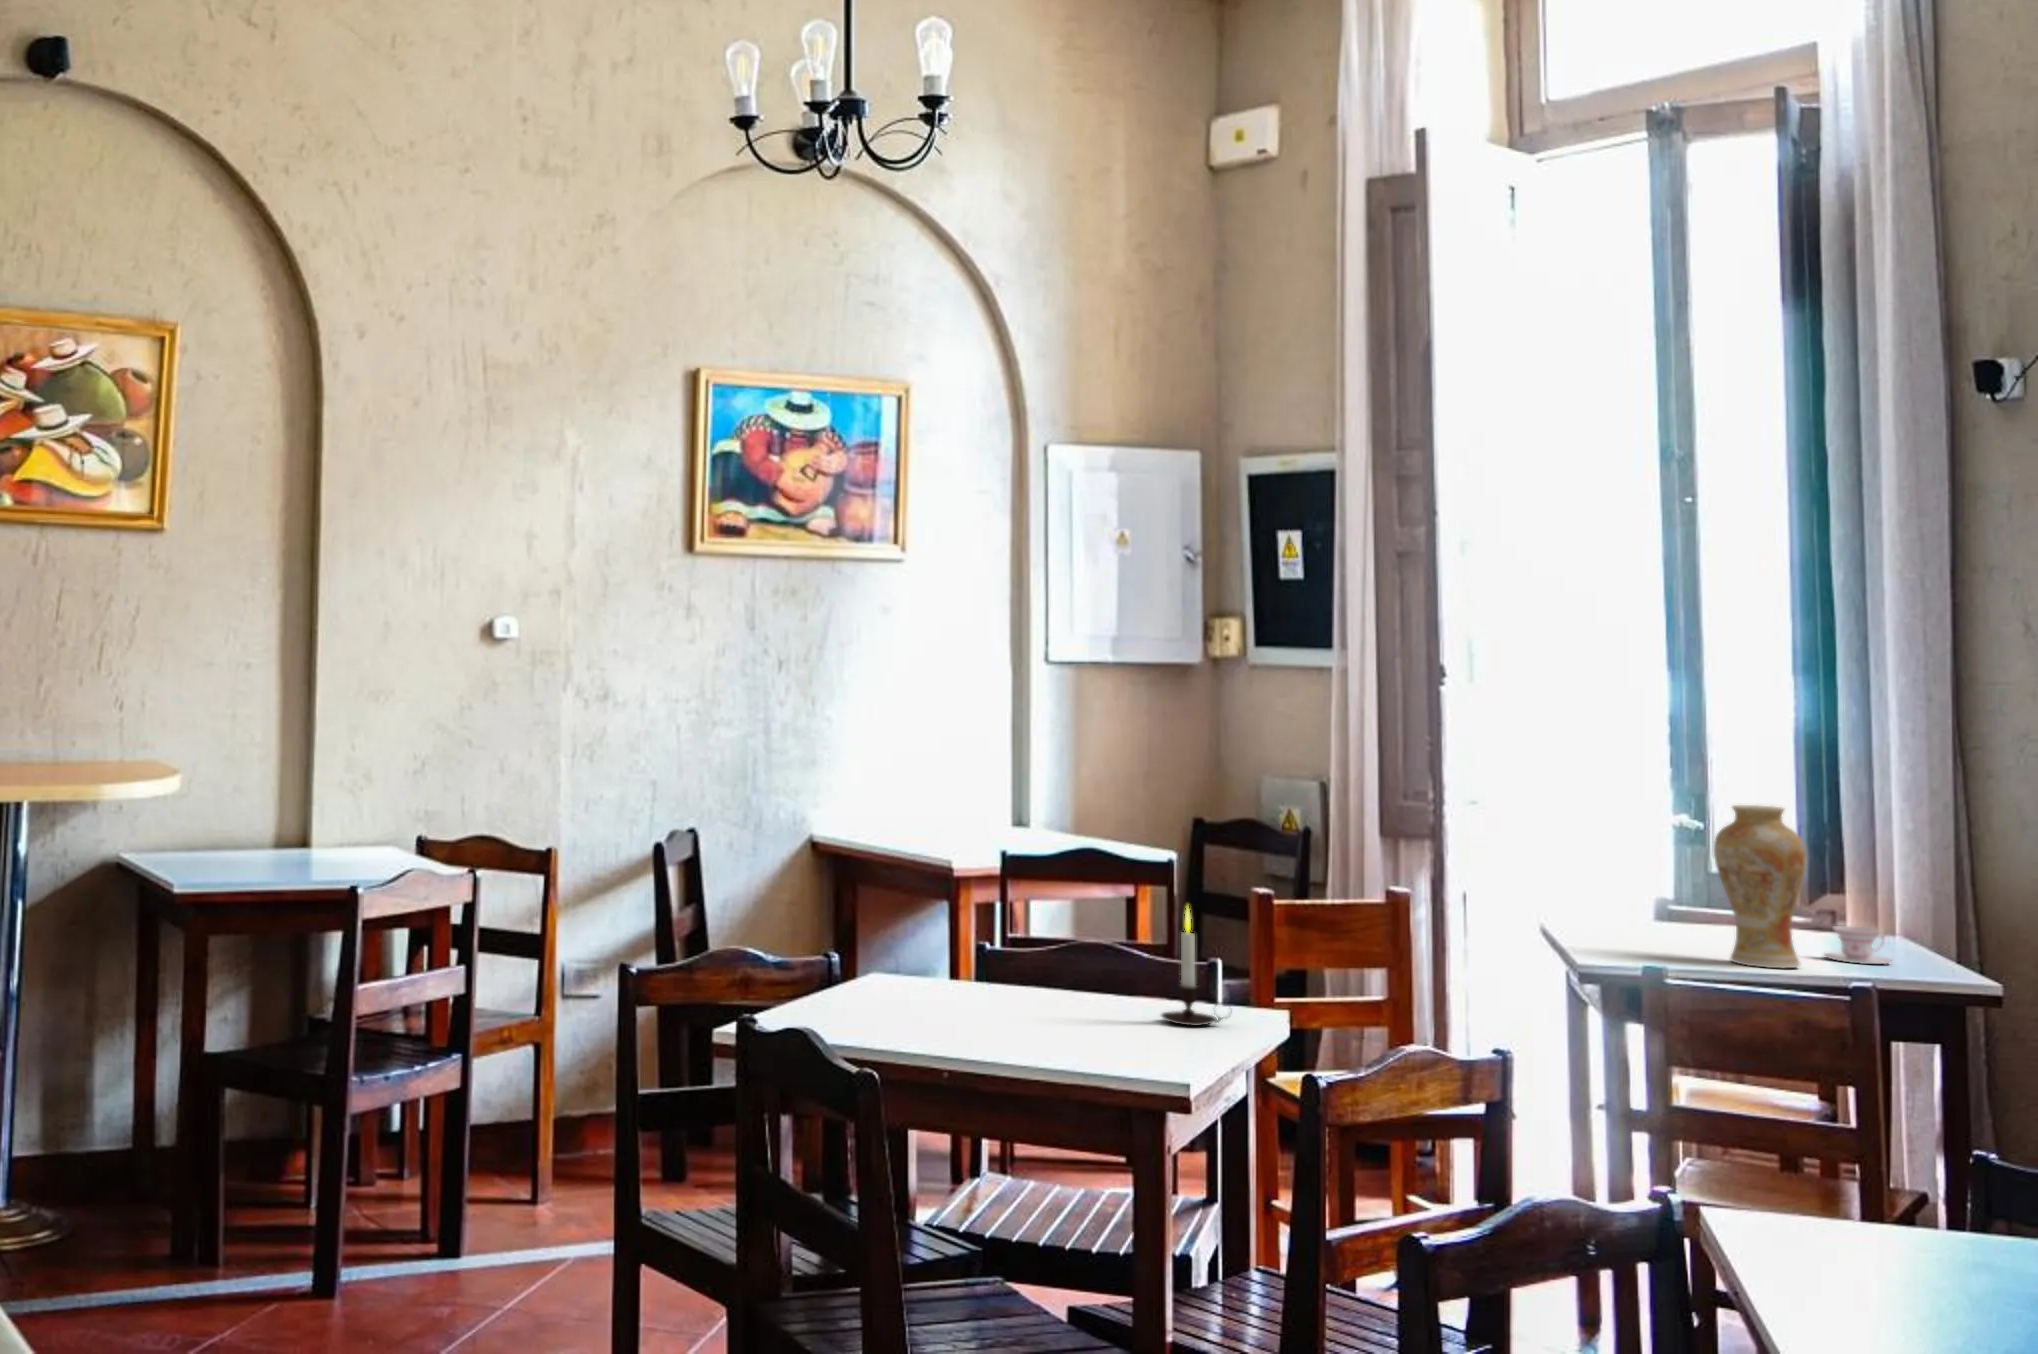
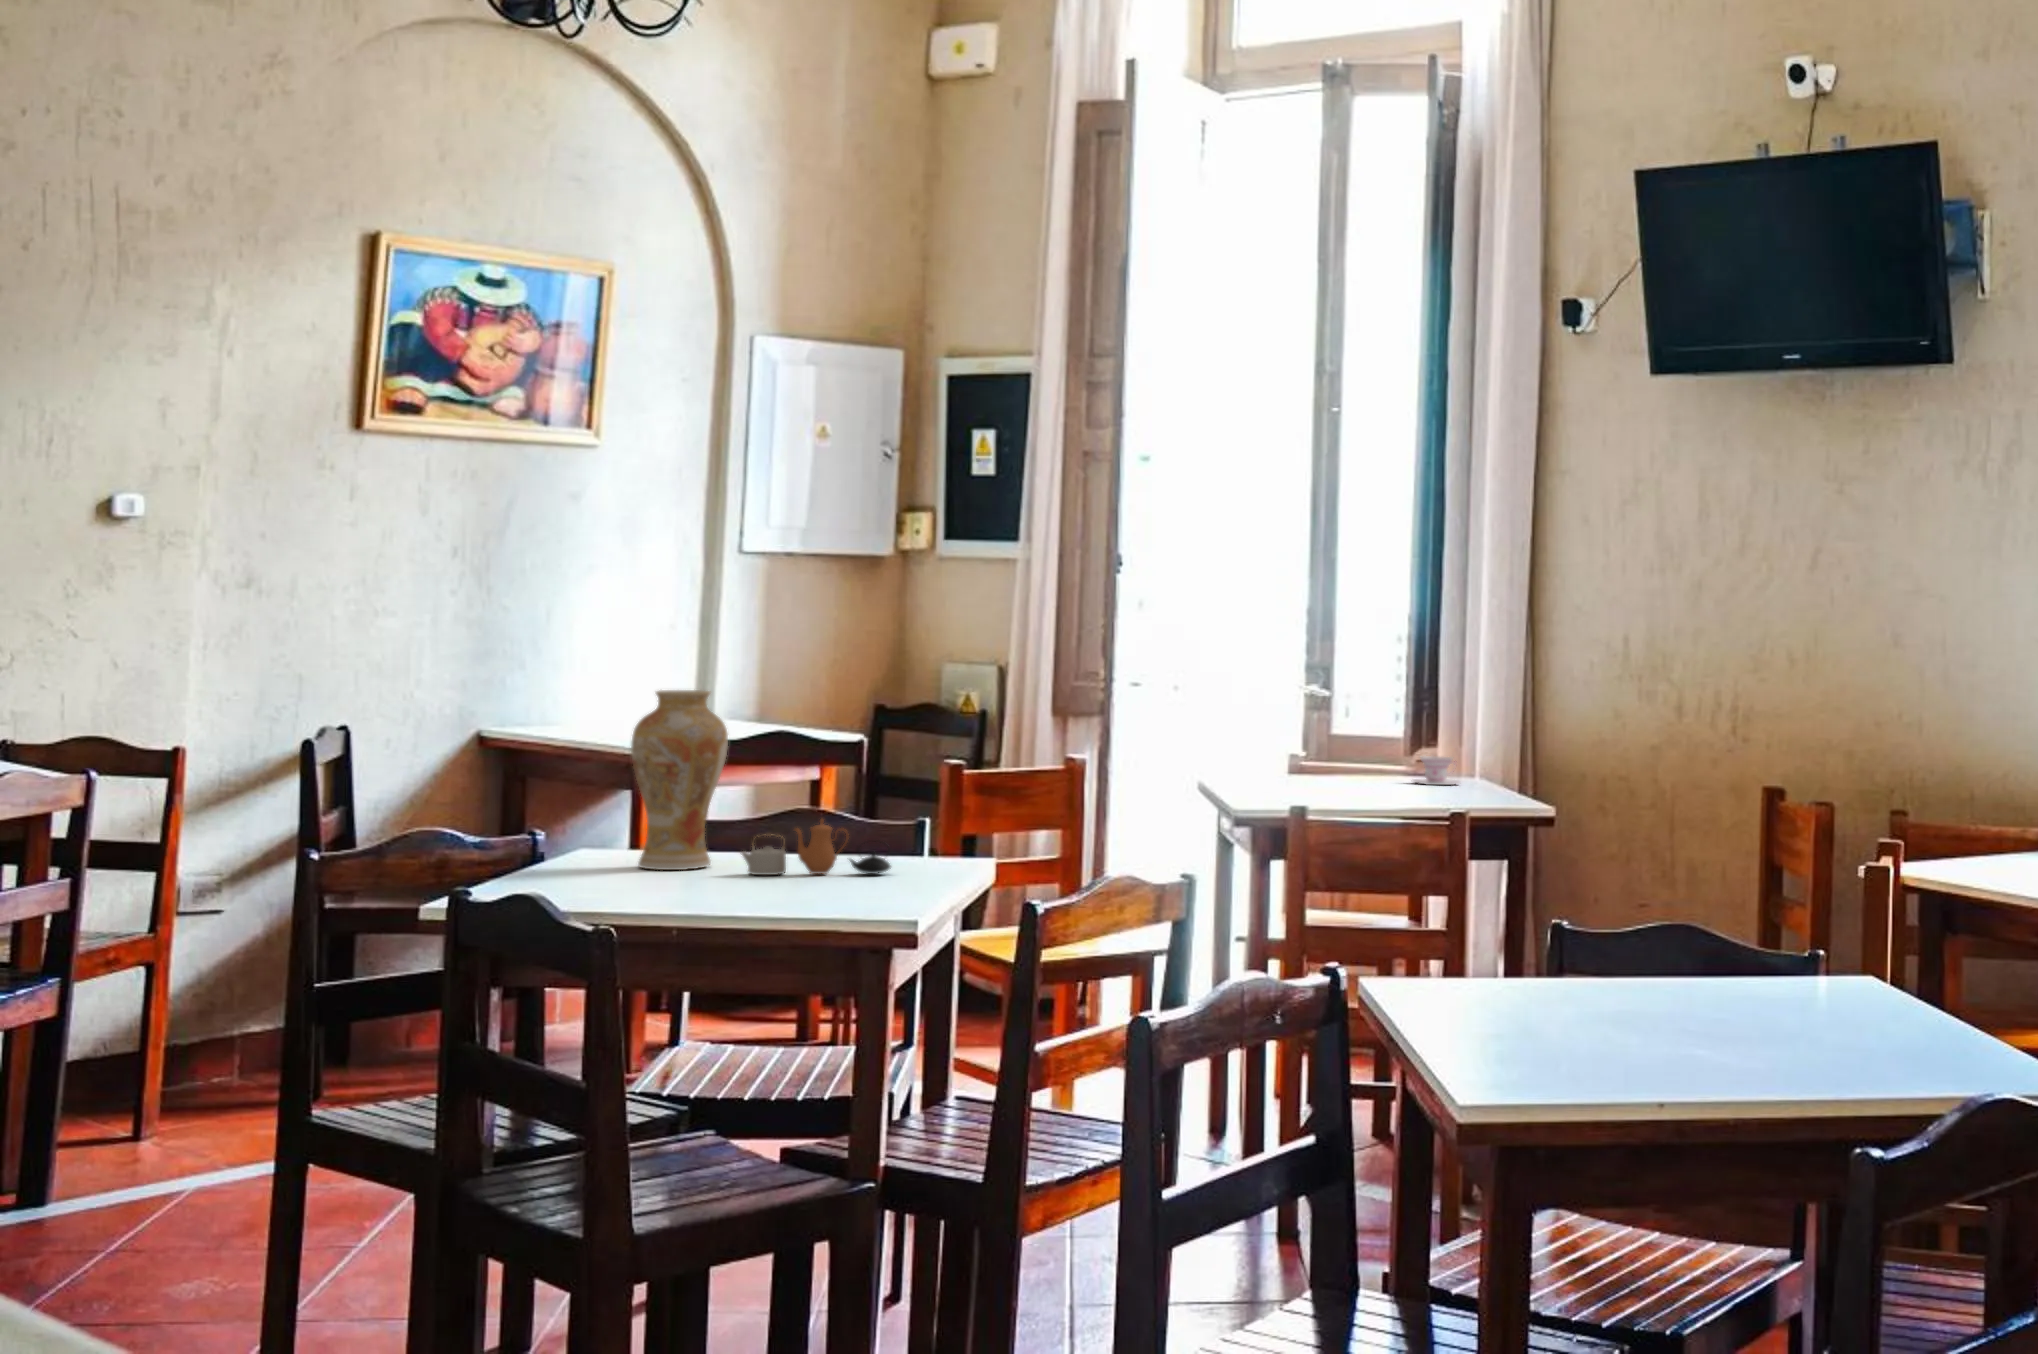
vase: present [1714,805,1807,968] -> present [631,690,728,870]
candle: present [1162,907,1228,1026] -> none [868,744,934,855]
teapot: none [1019,990,1181,1056] -> present [742,819,891,875]

